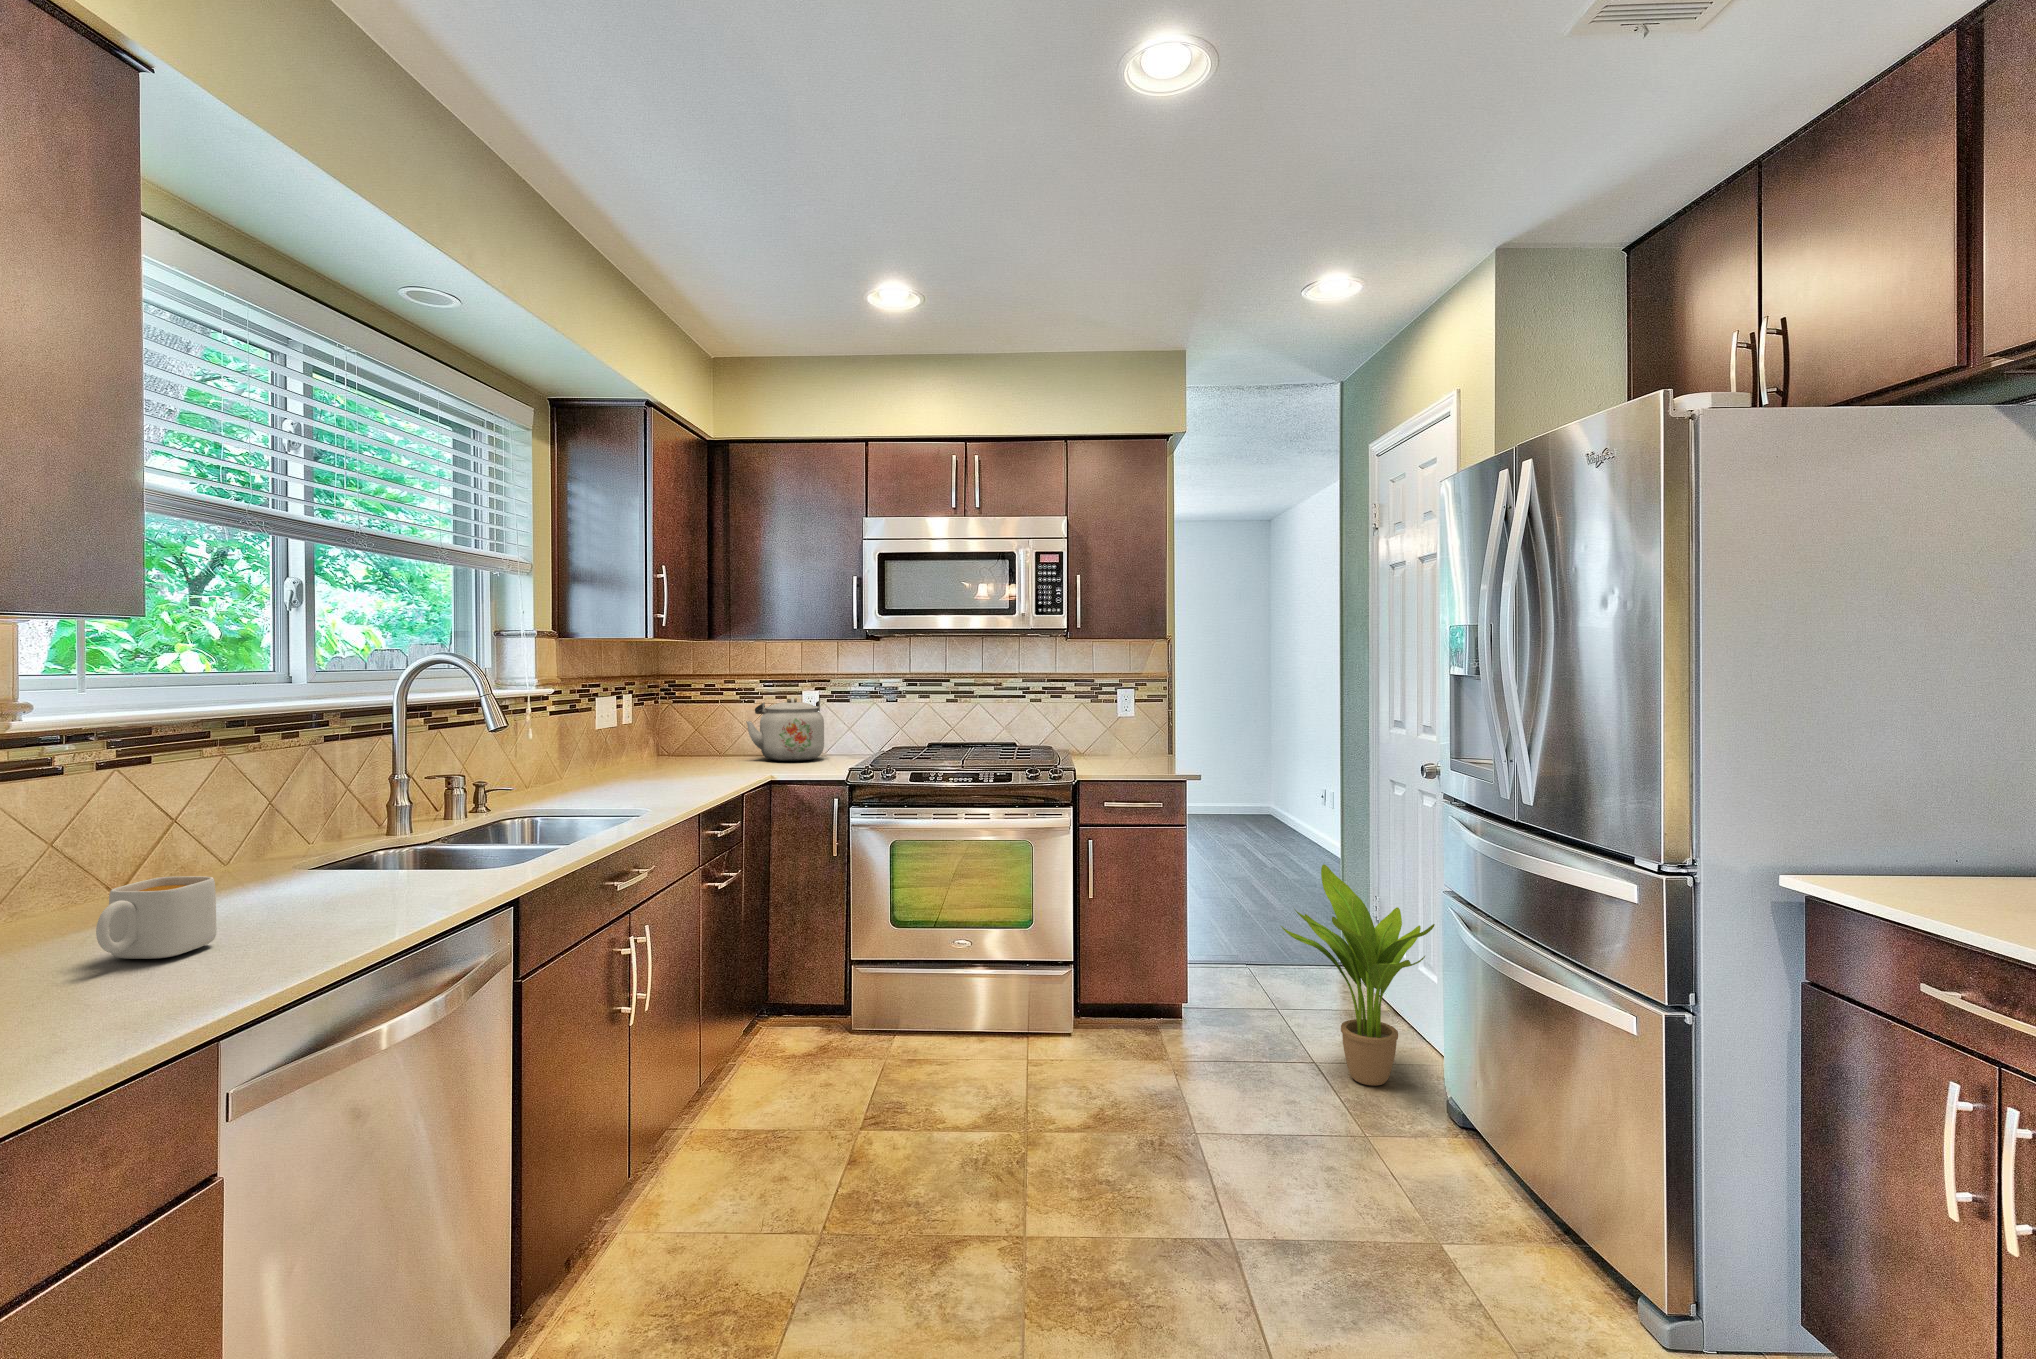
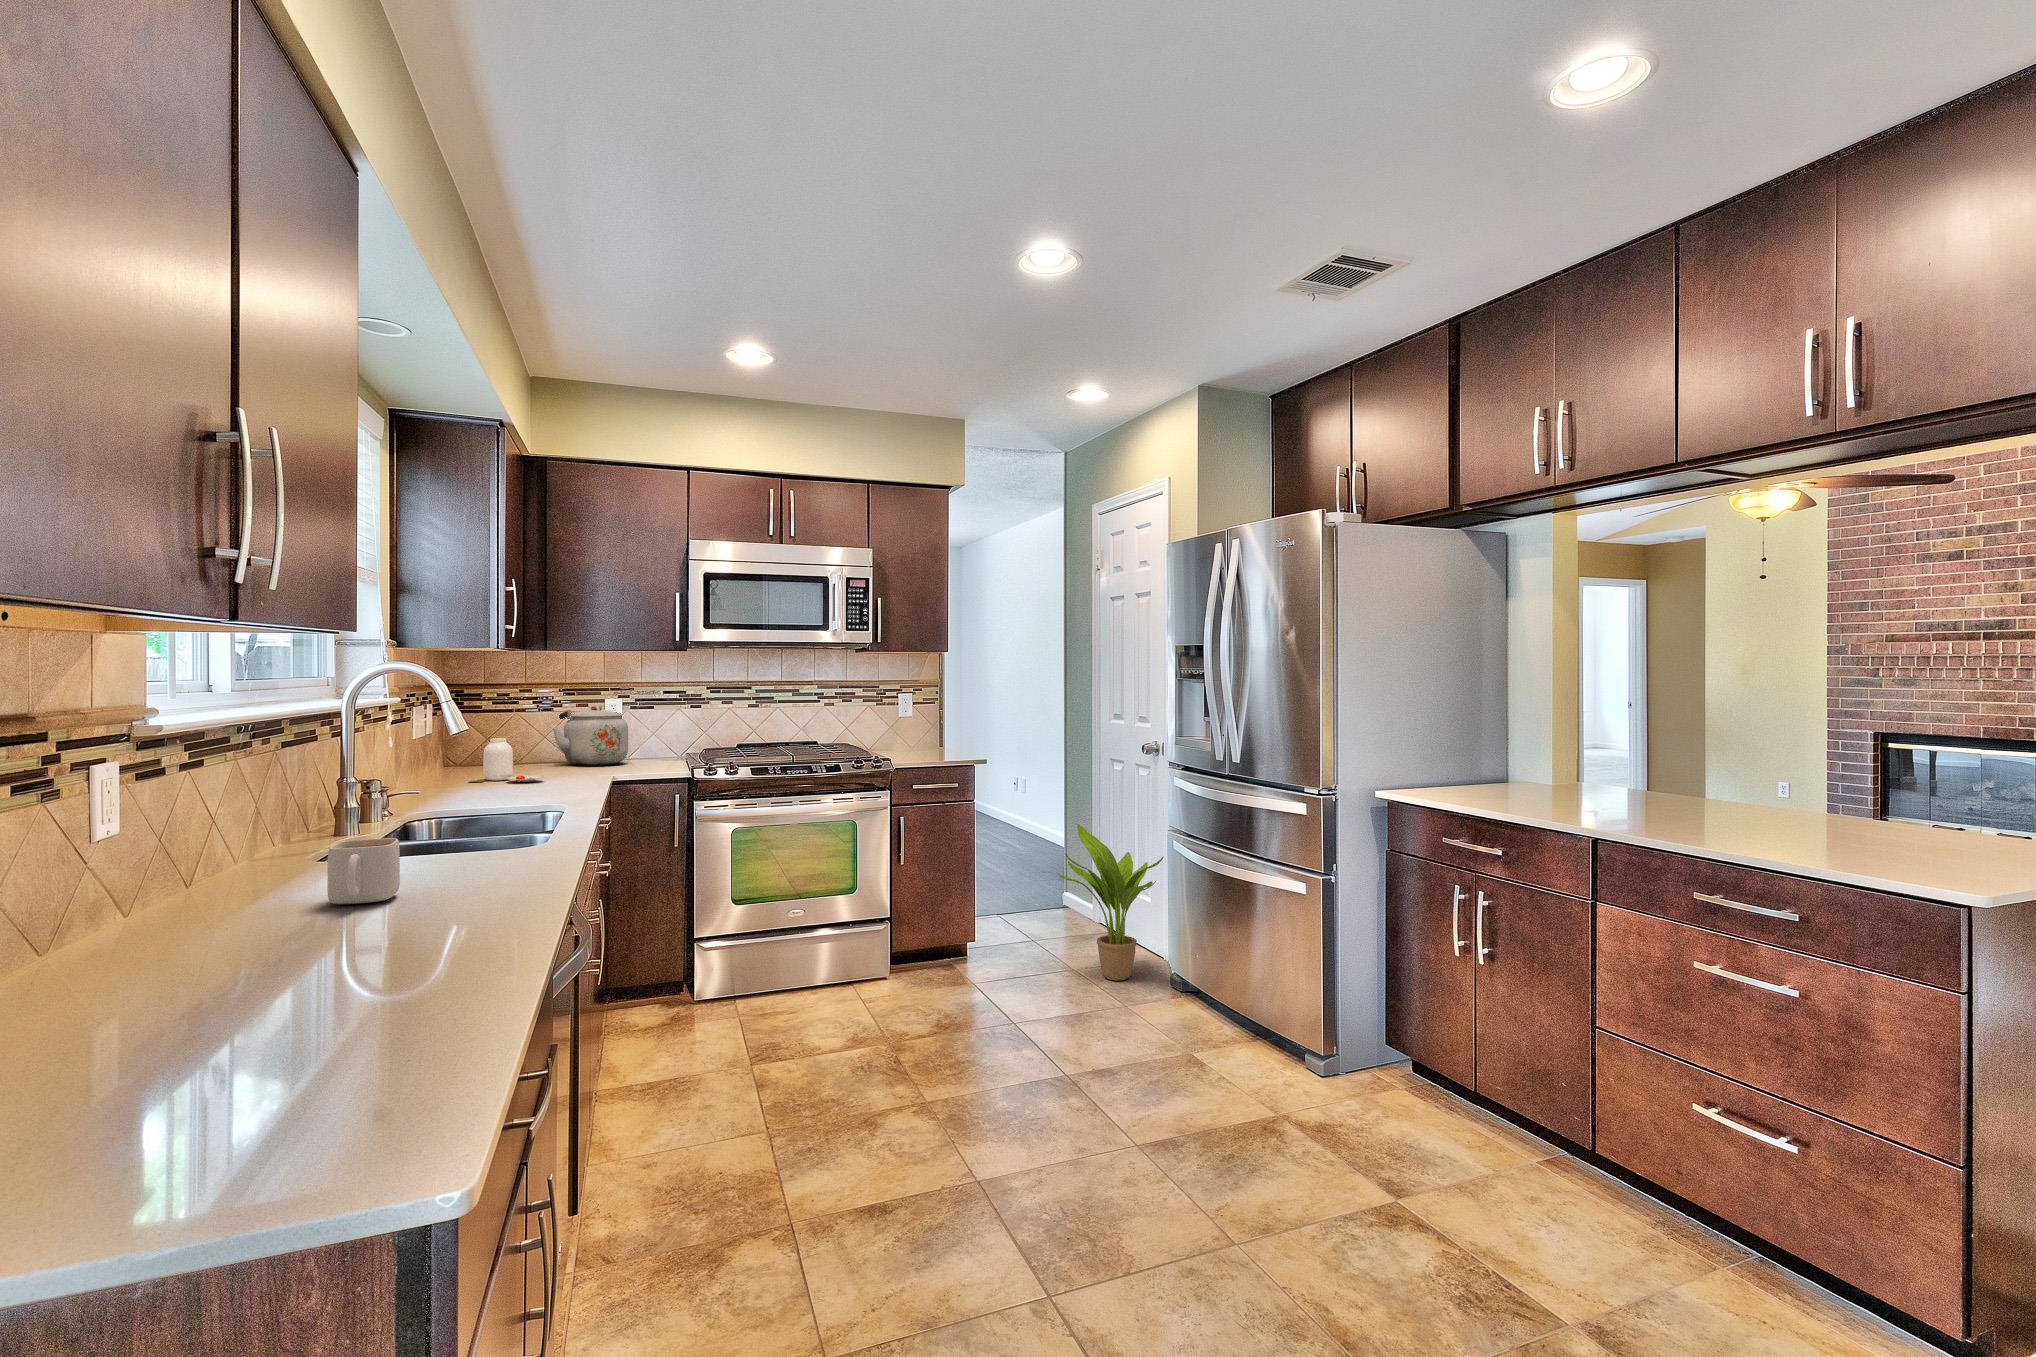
jar: none [632,733,702,780] -> present [469,738,544,782]

